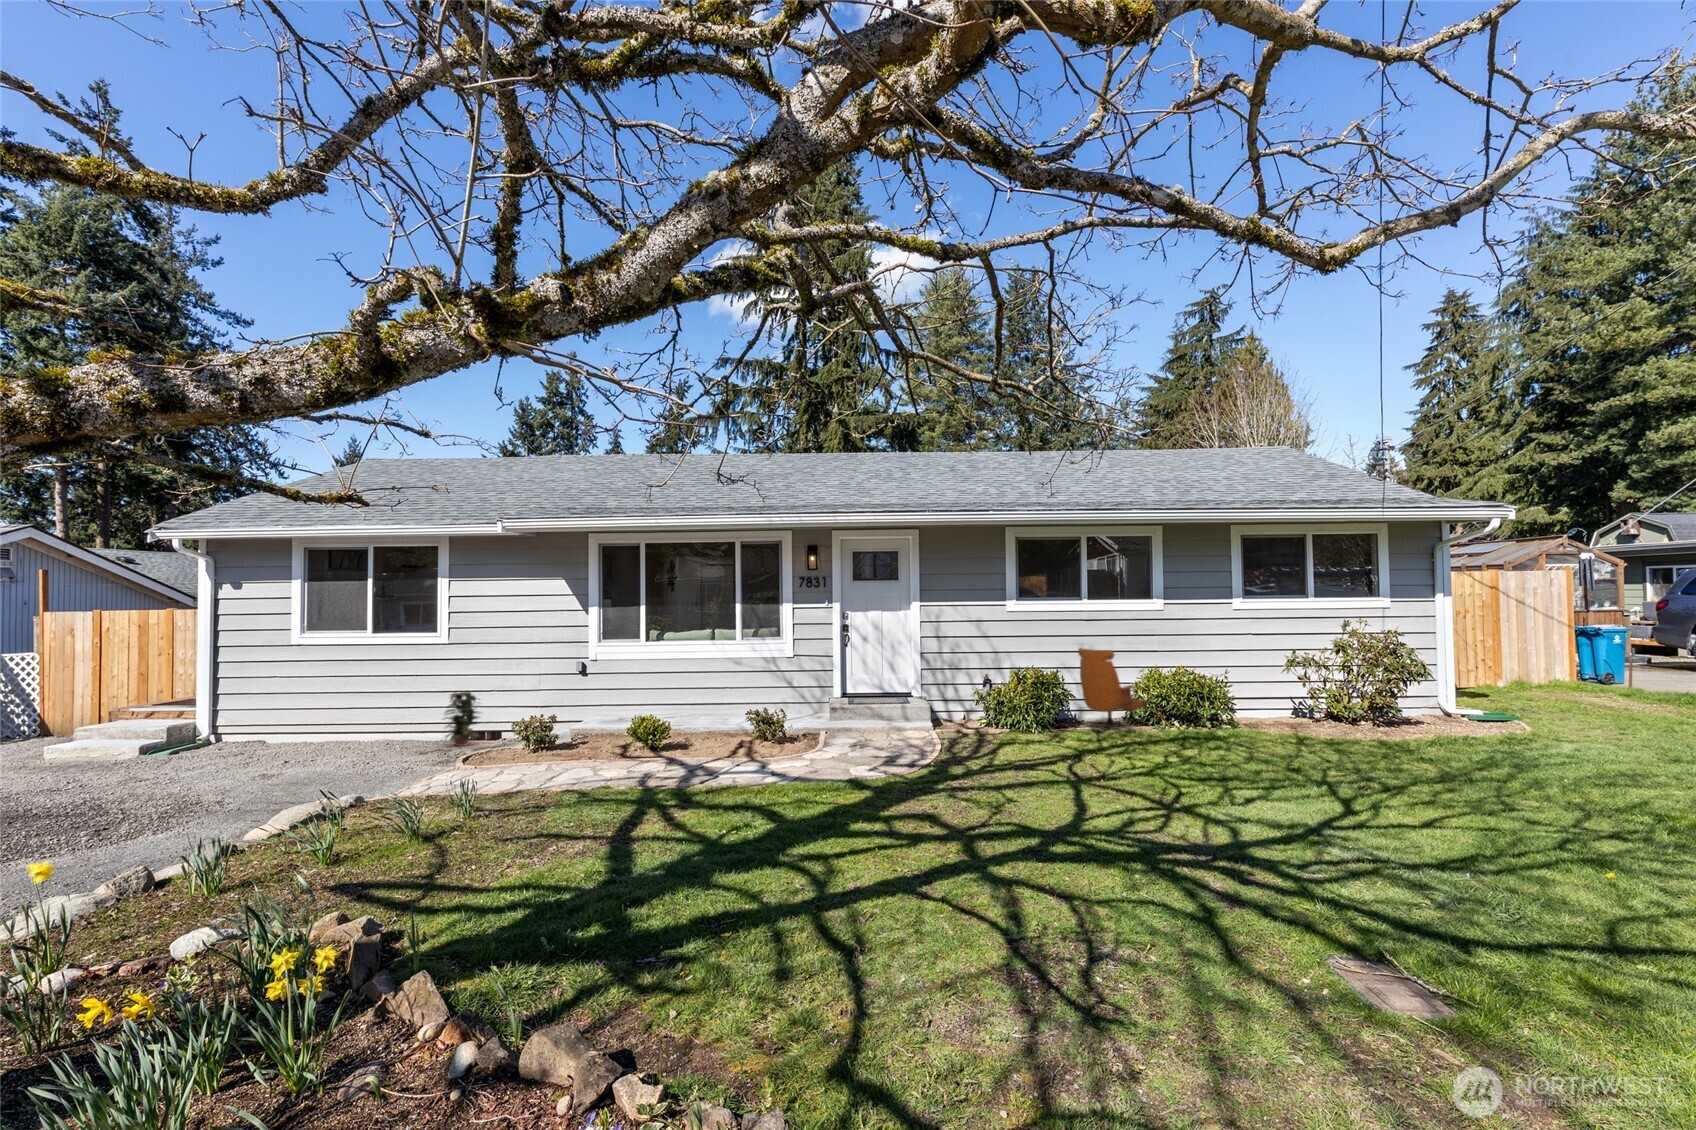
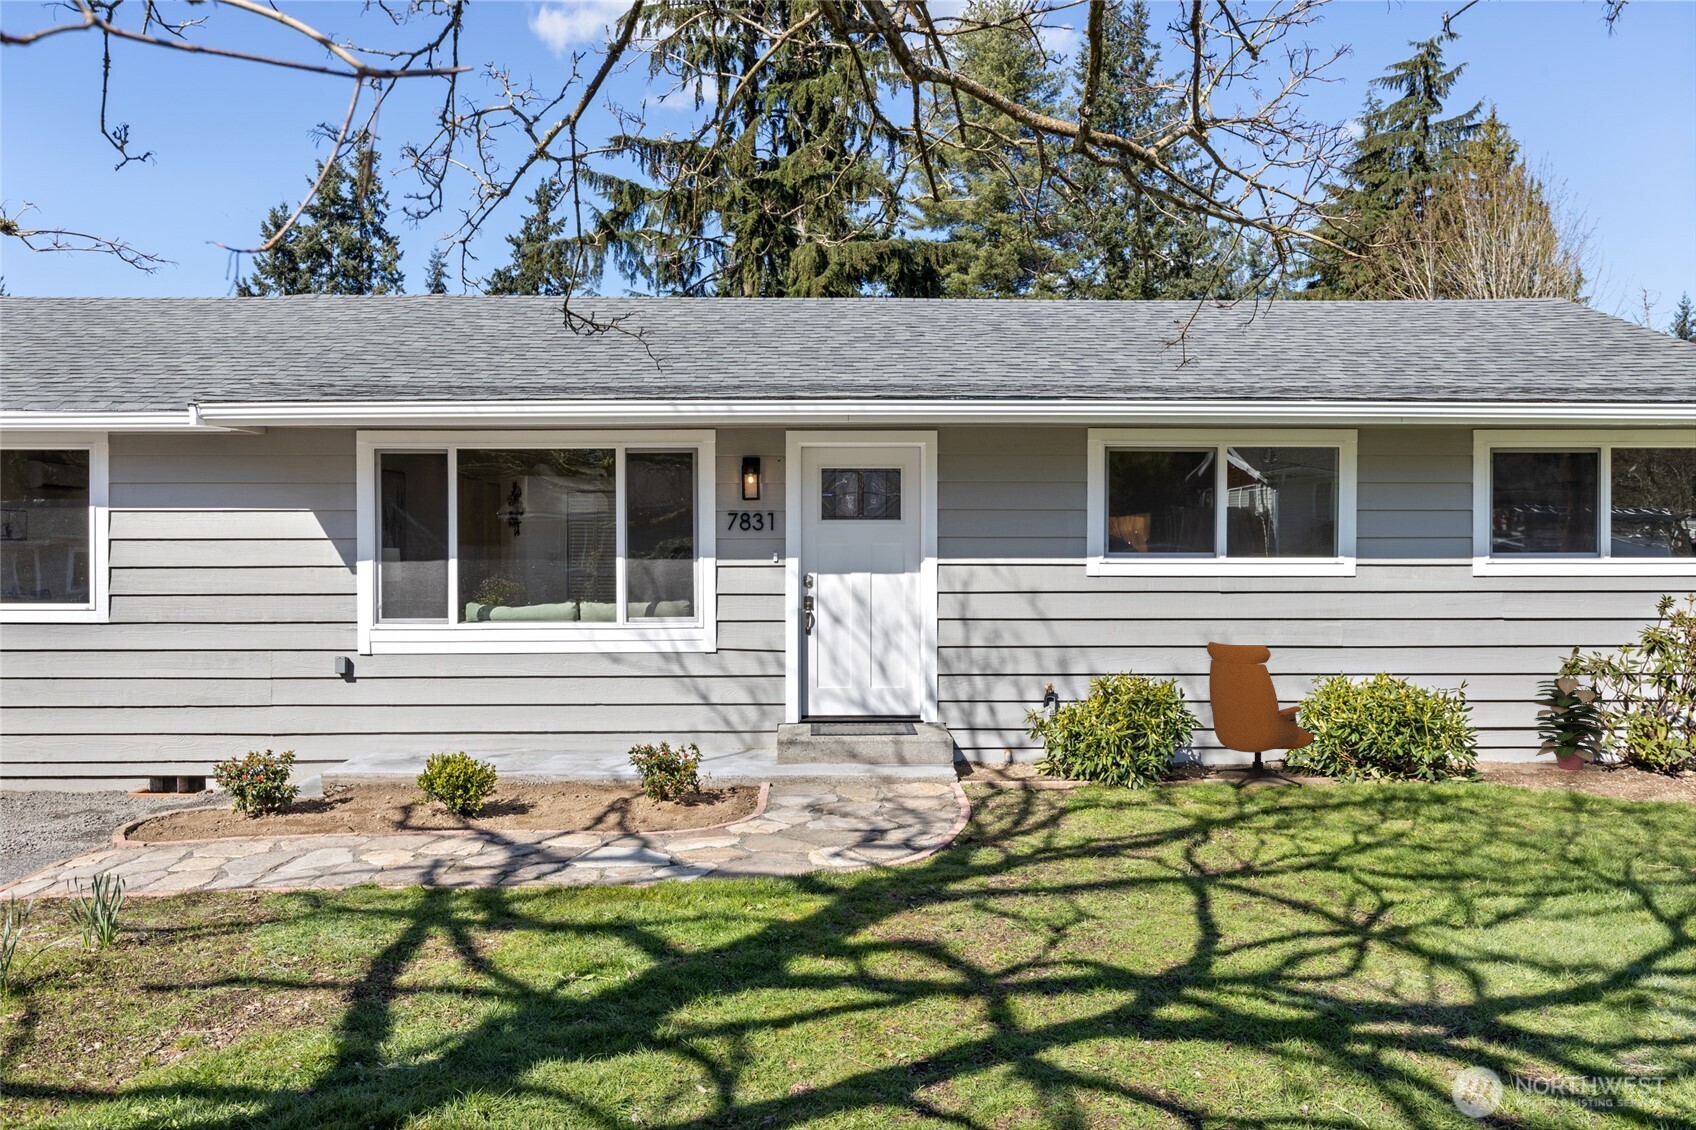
decorative plant: present [445,692,480,746] -> present [1534,679,1607,770]

